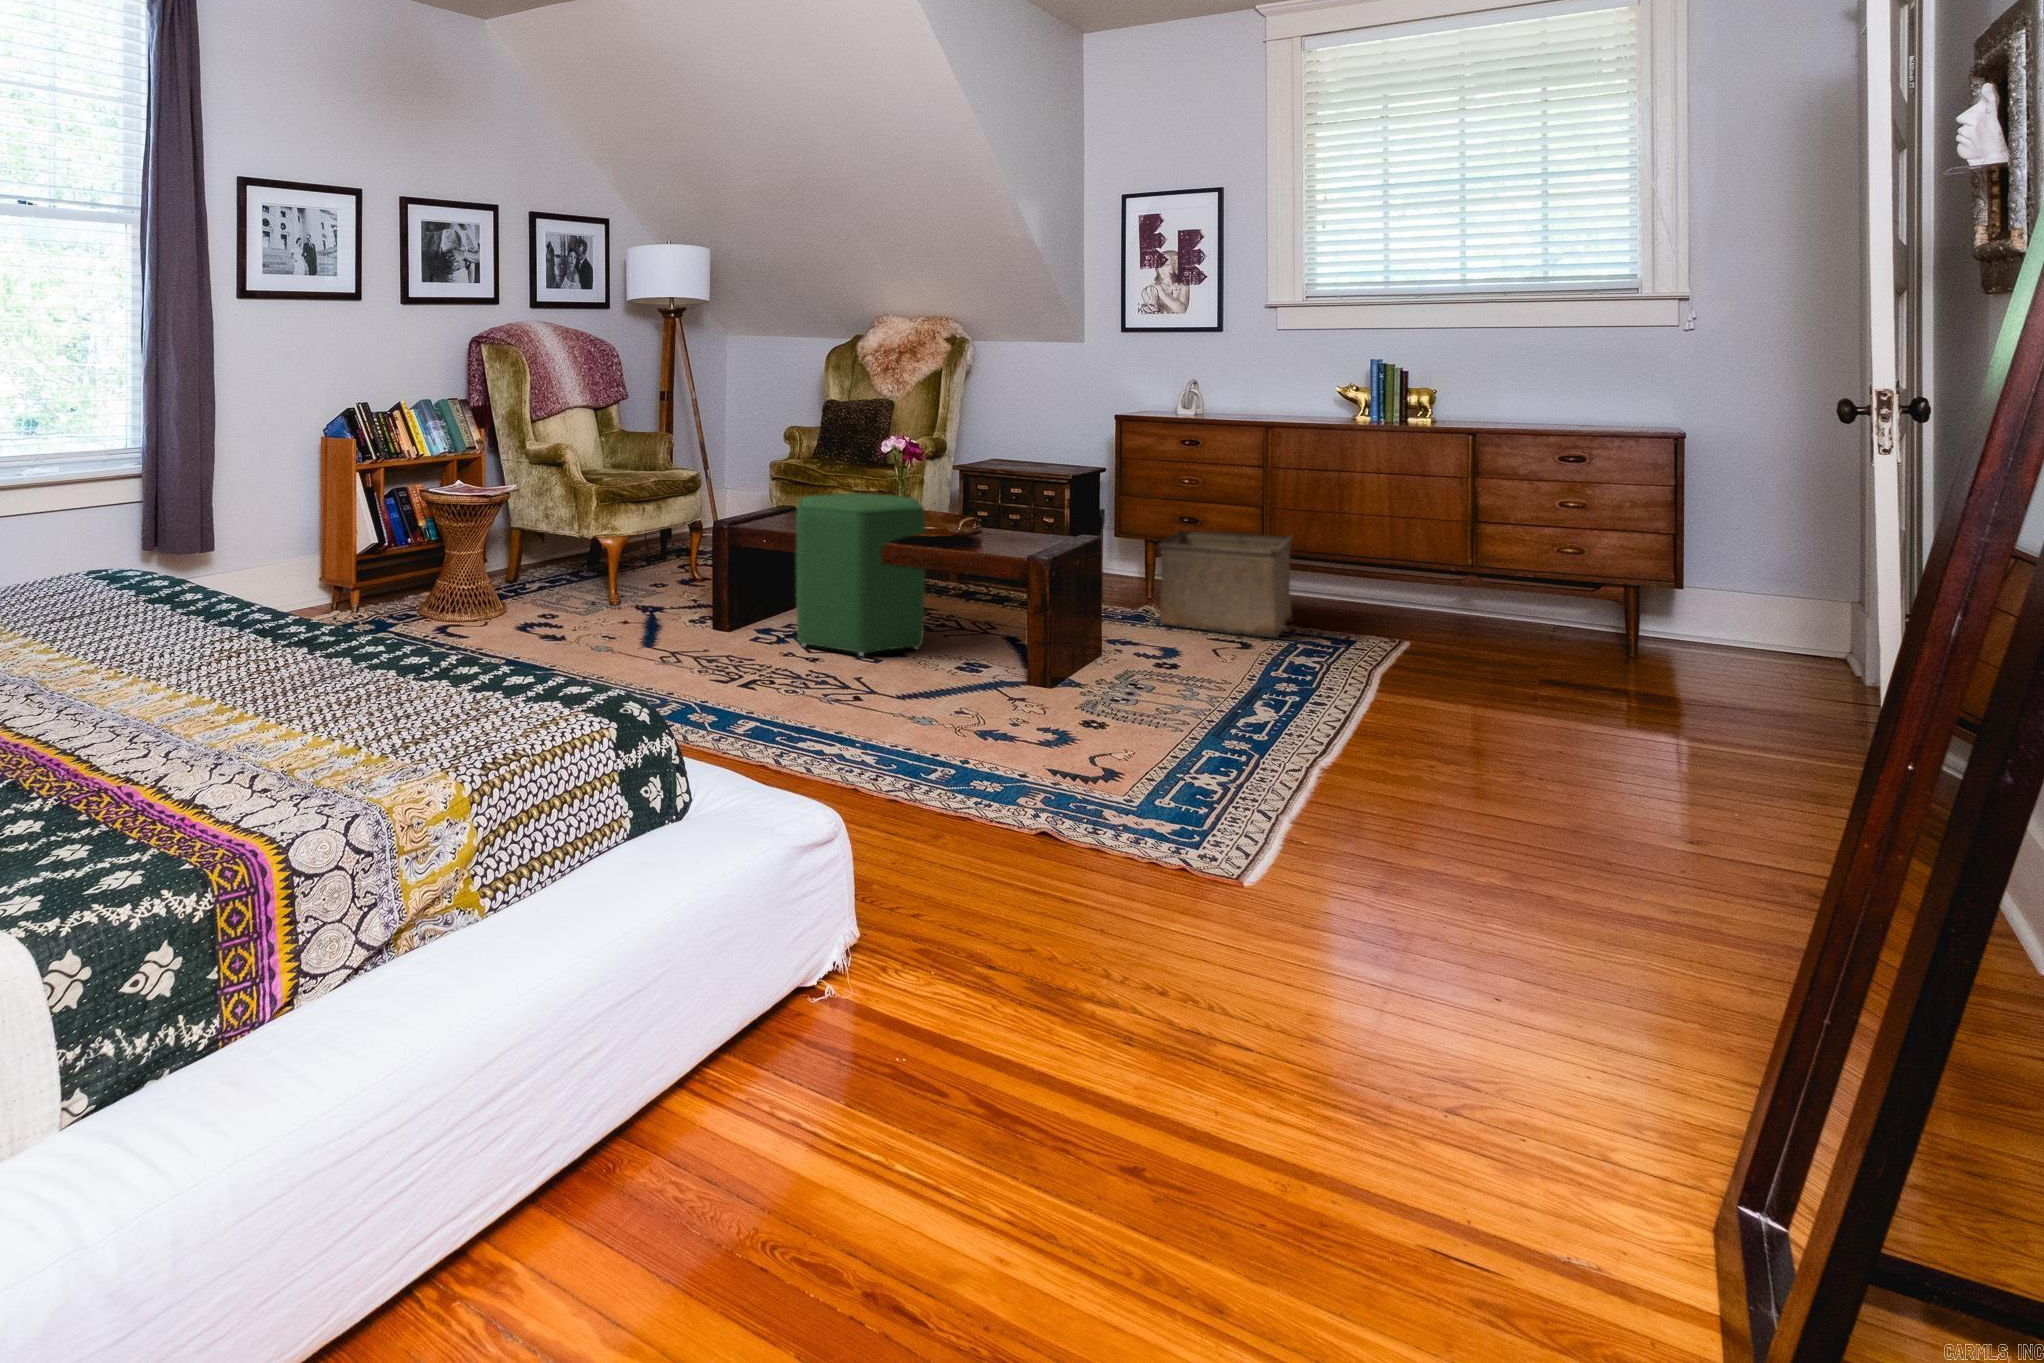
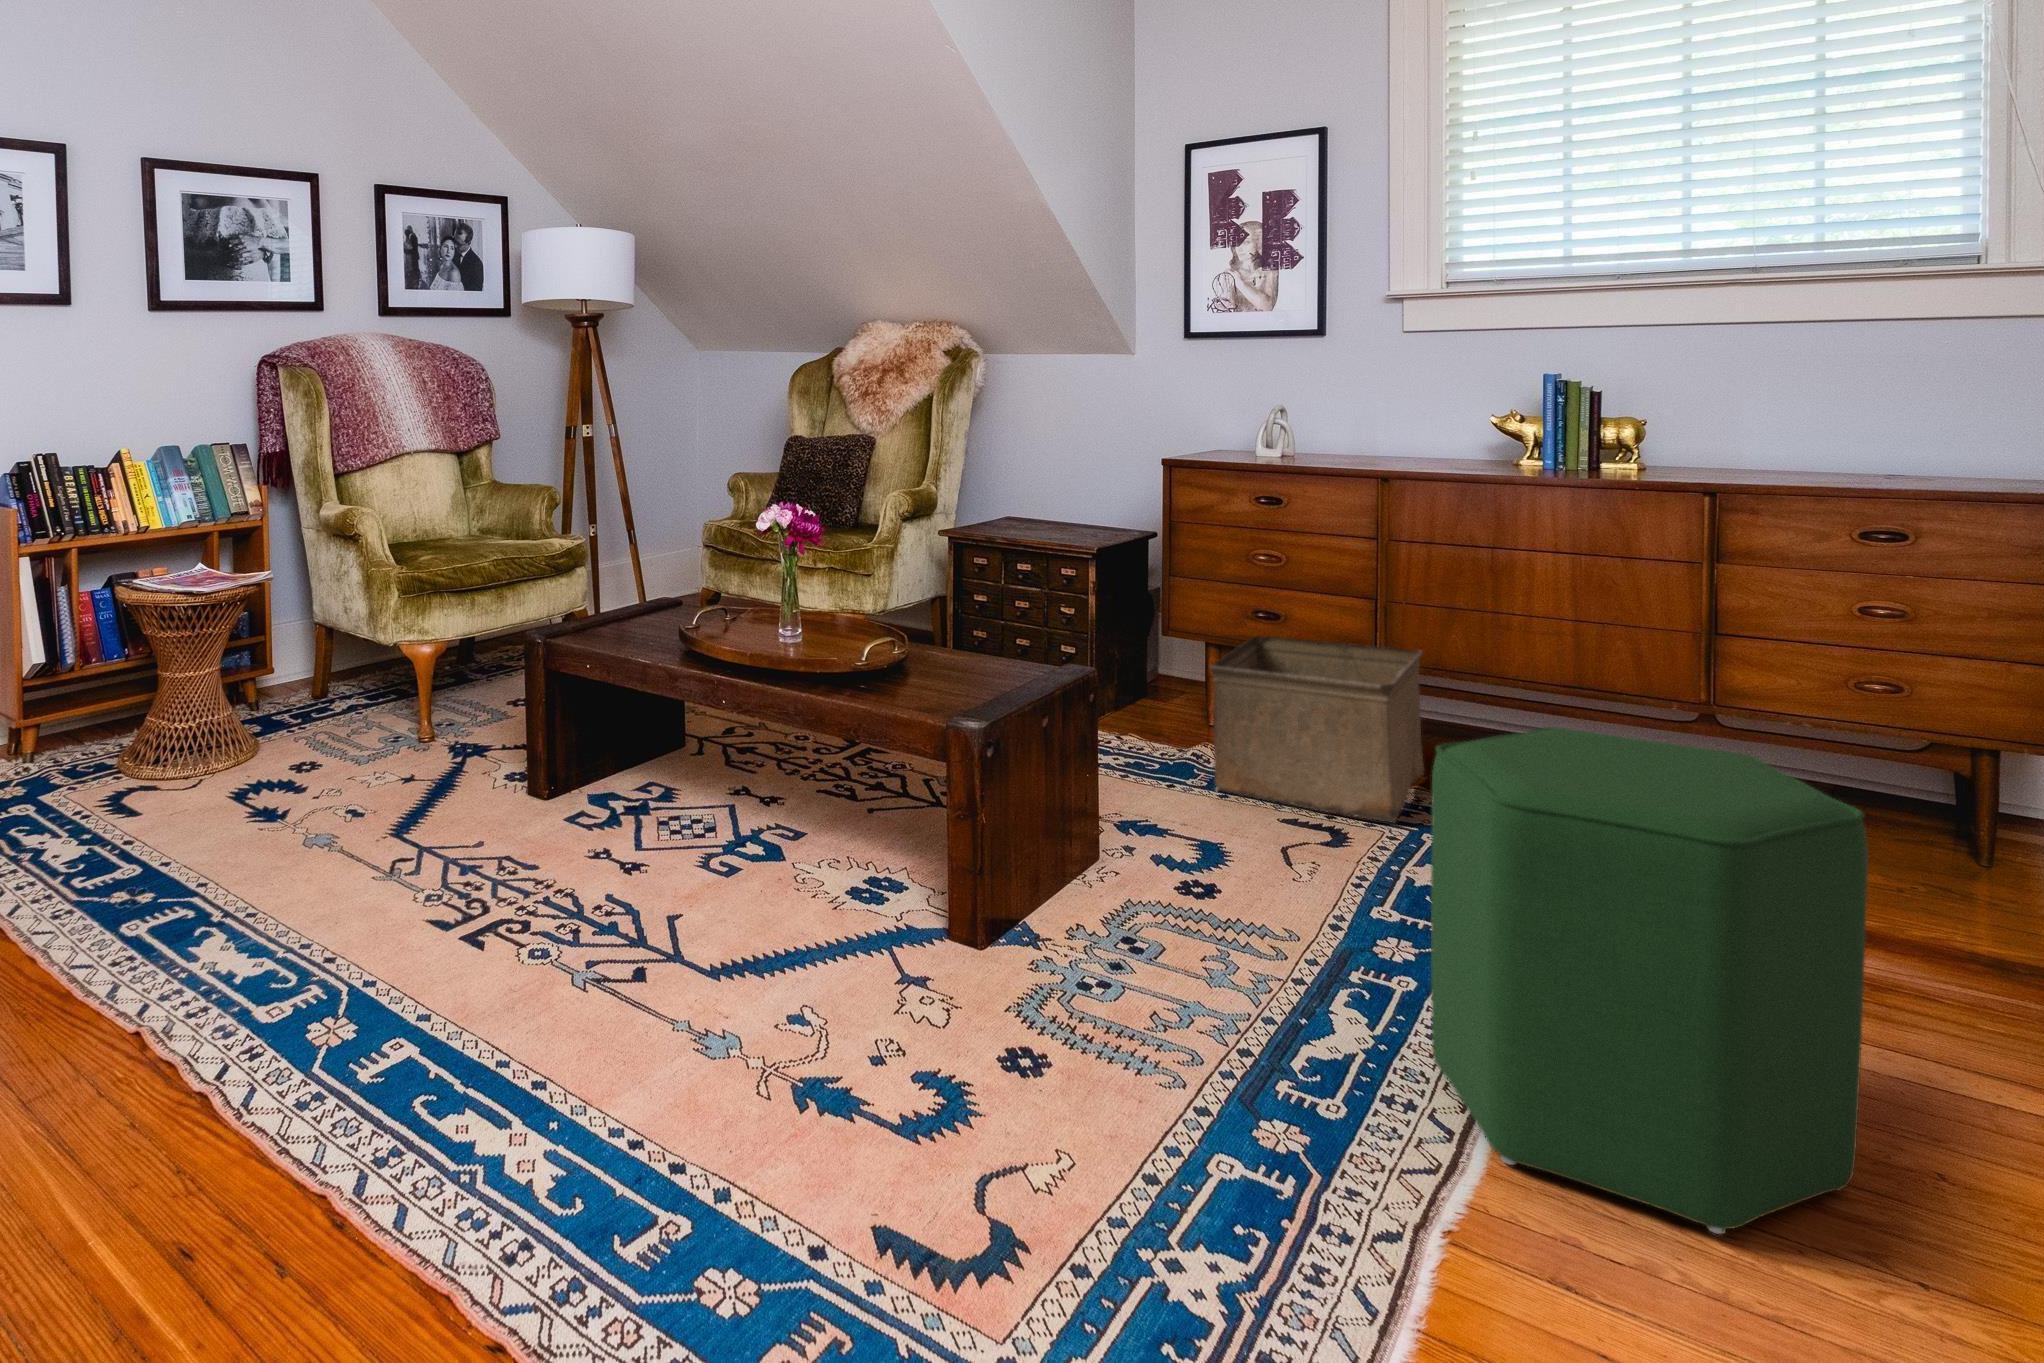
ottoman: present [796,493,925,656] -> present [1431,727,1868,1234]

